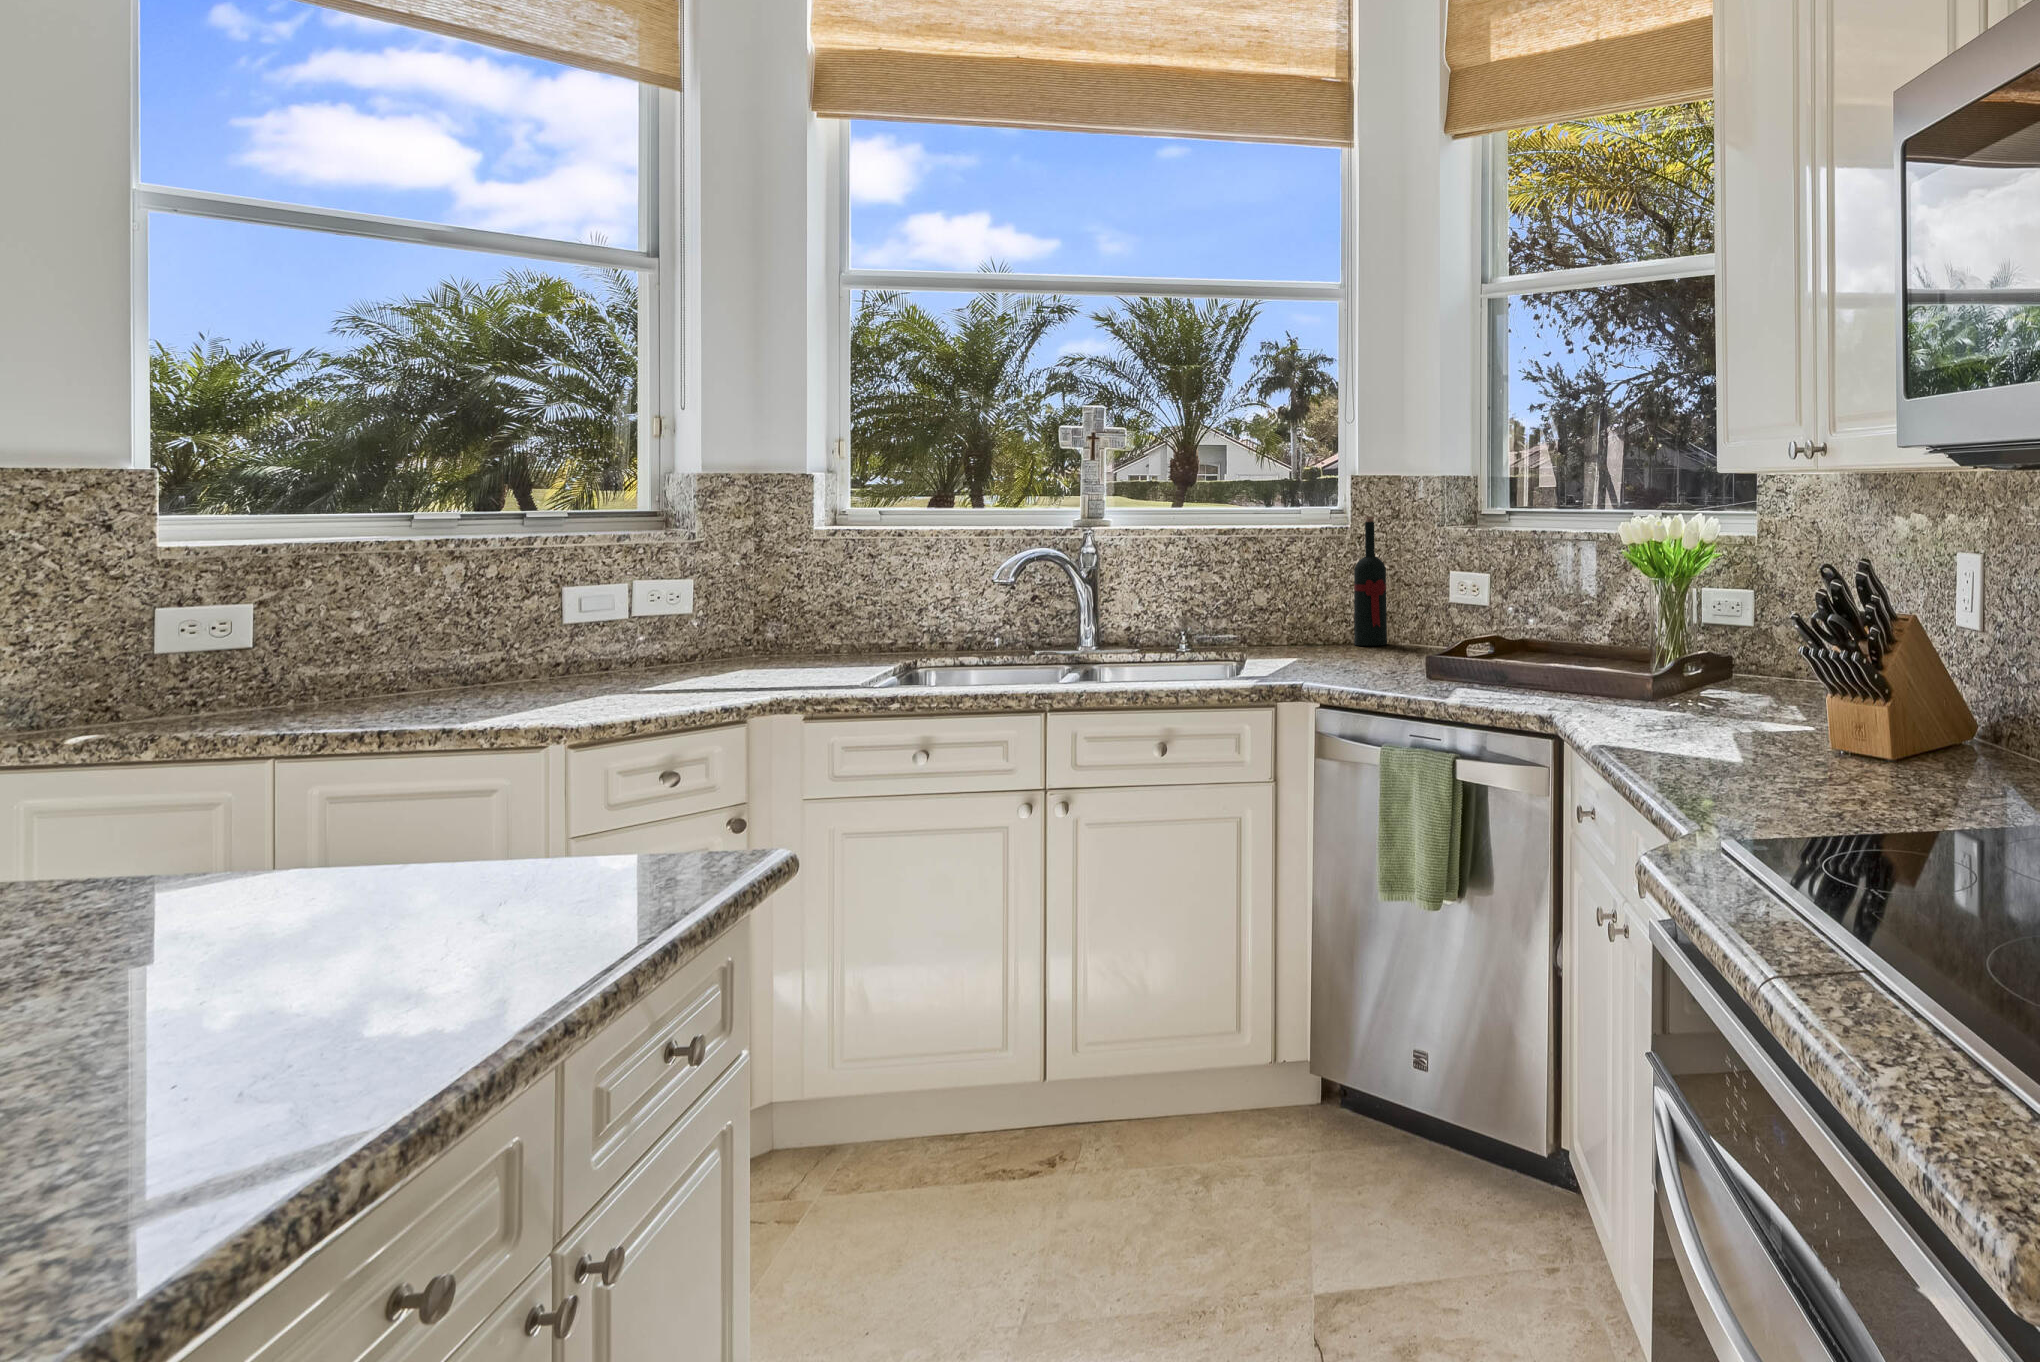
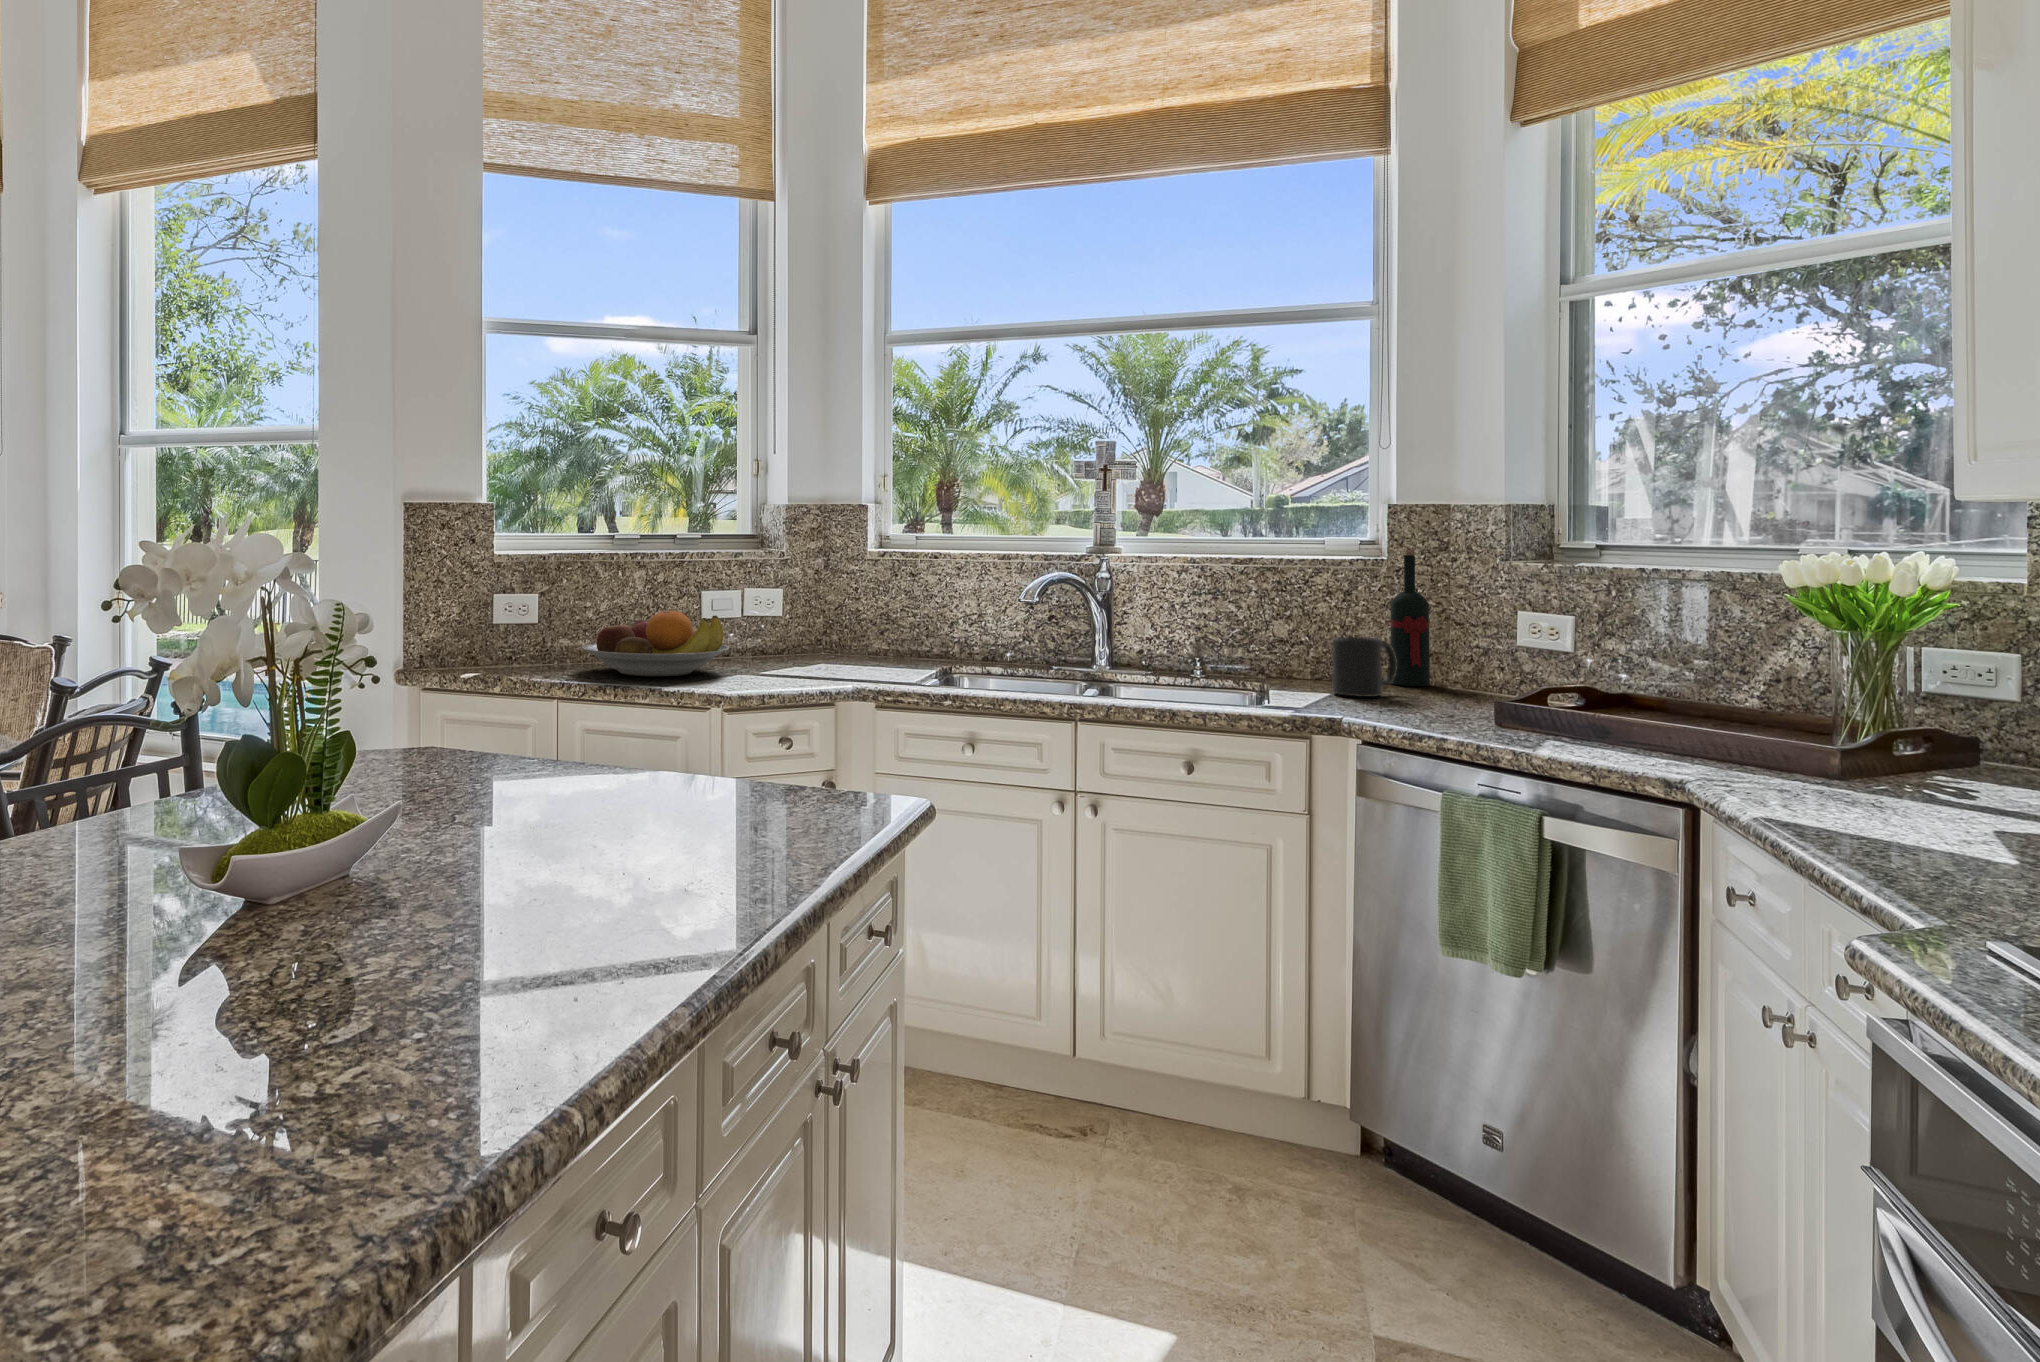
mug: none [1307,601,1362,660] -> present [1332,637,1397,697]
fruit bowl: none [334,613,592,707] -> present [582,611,729,676]

